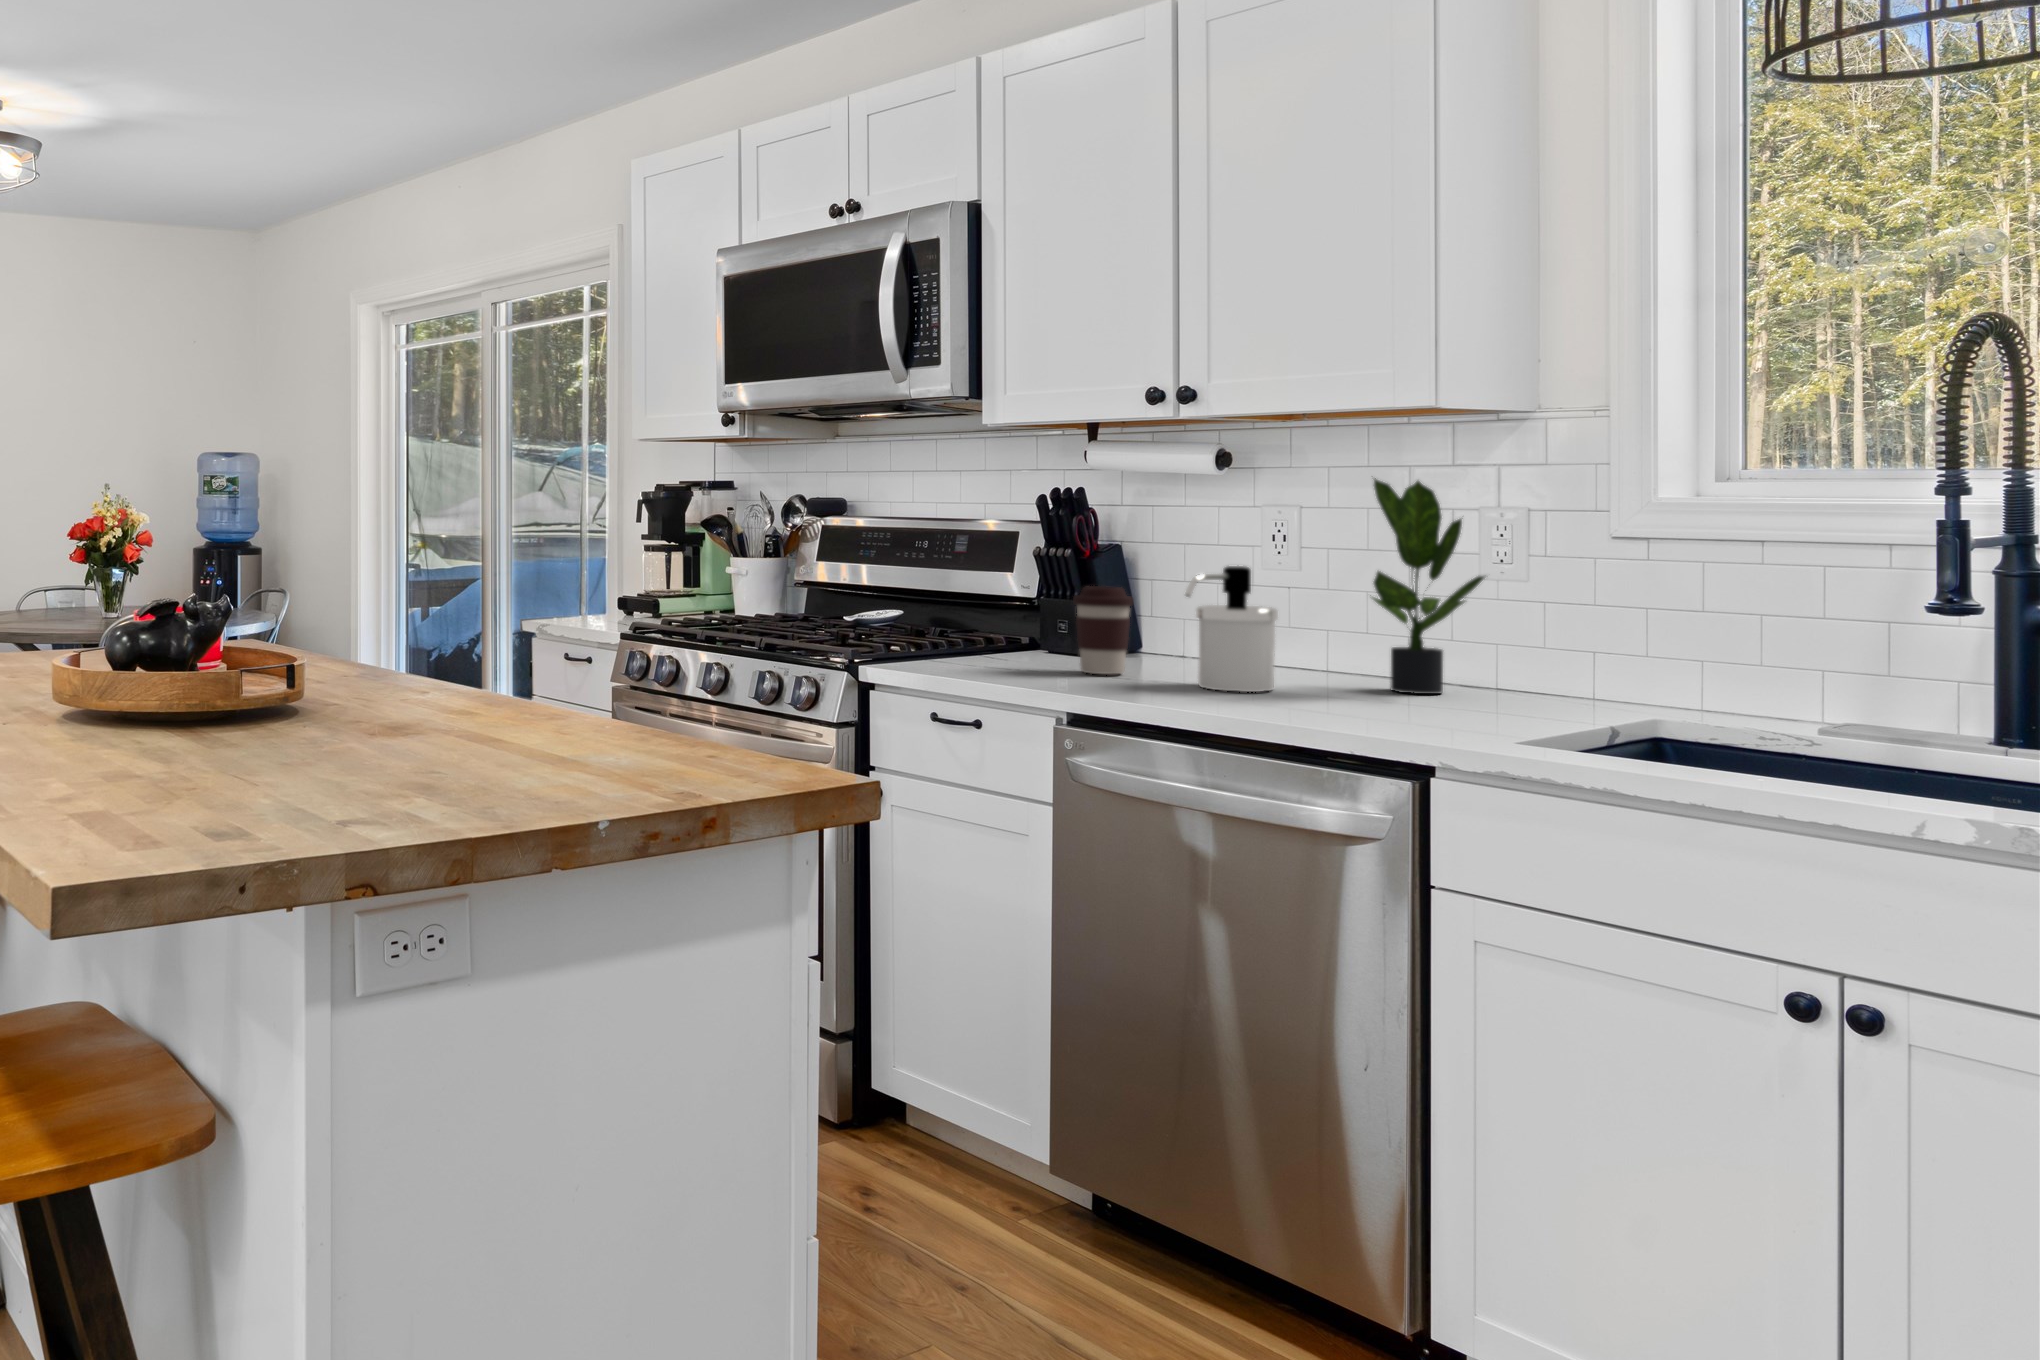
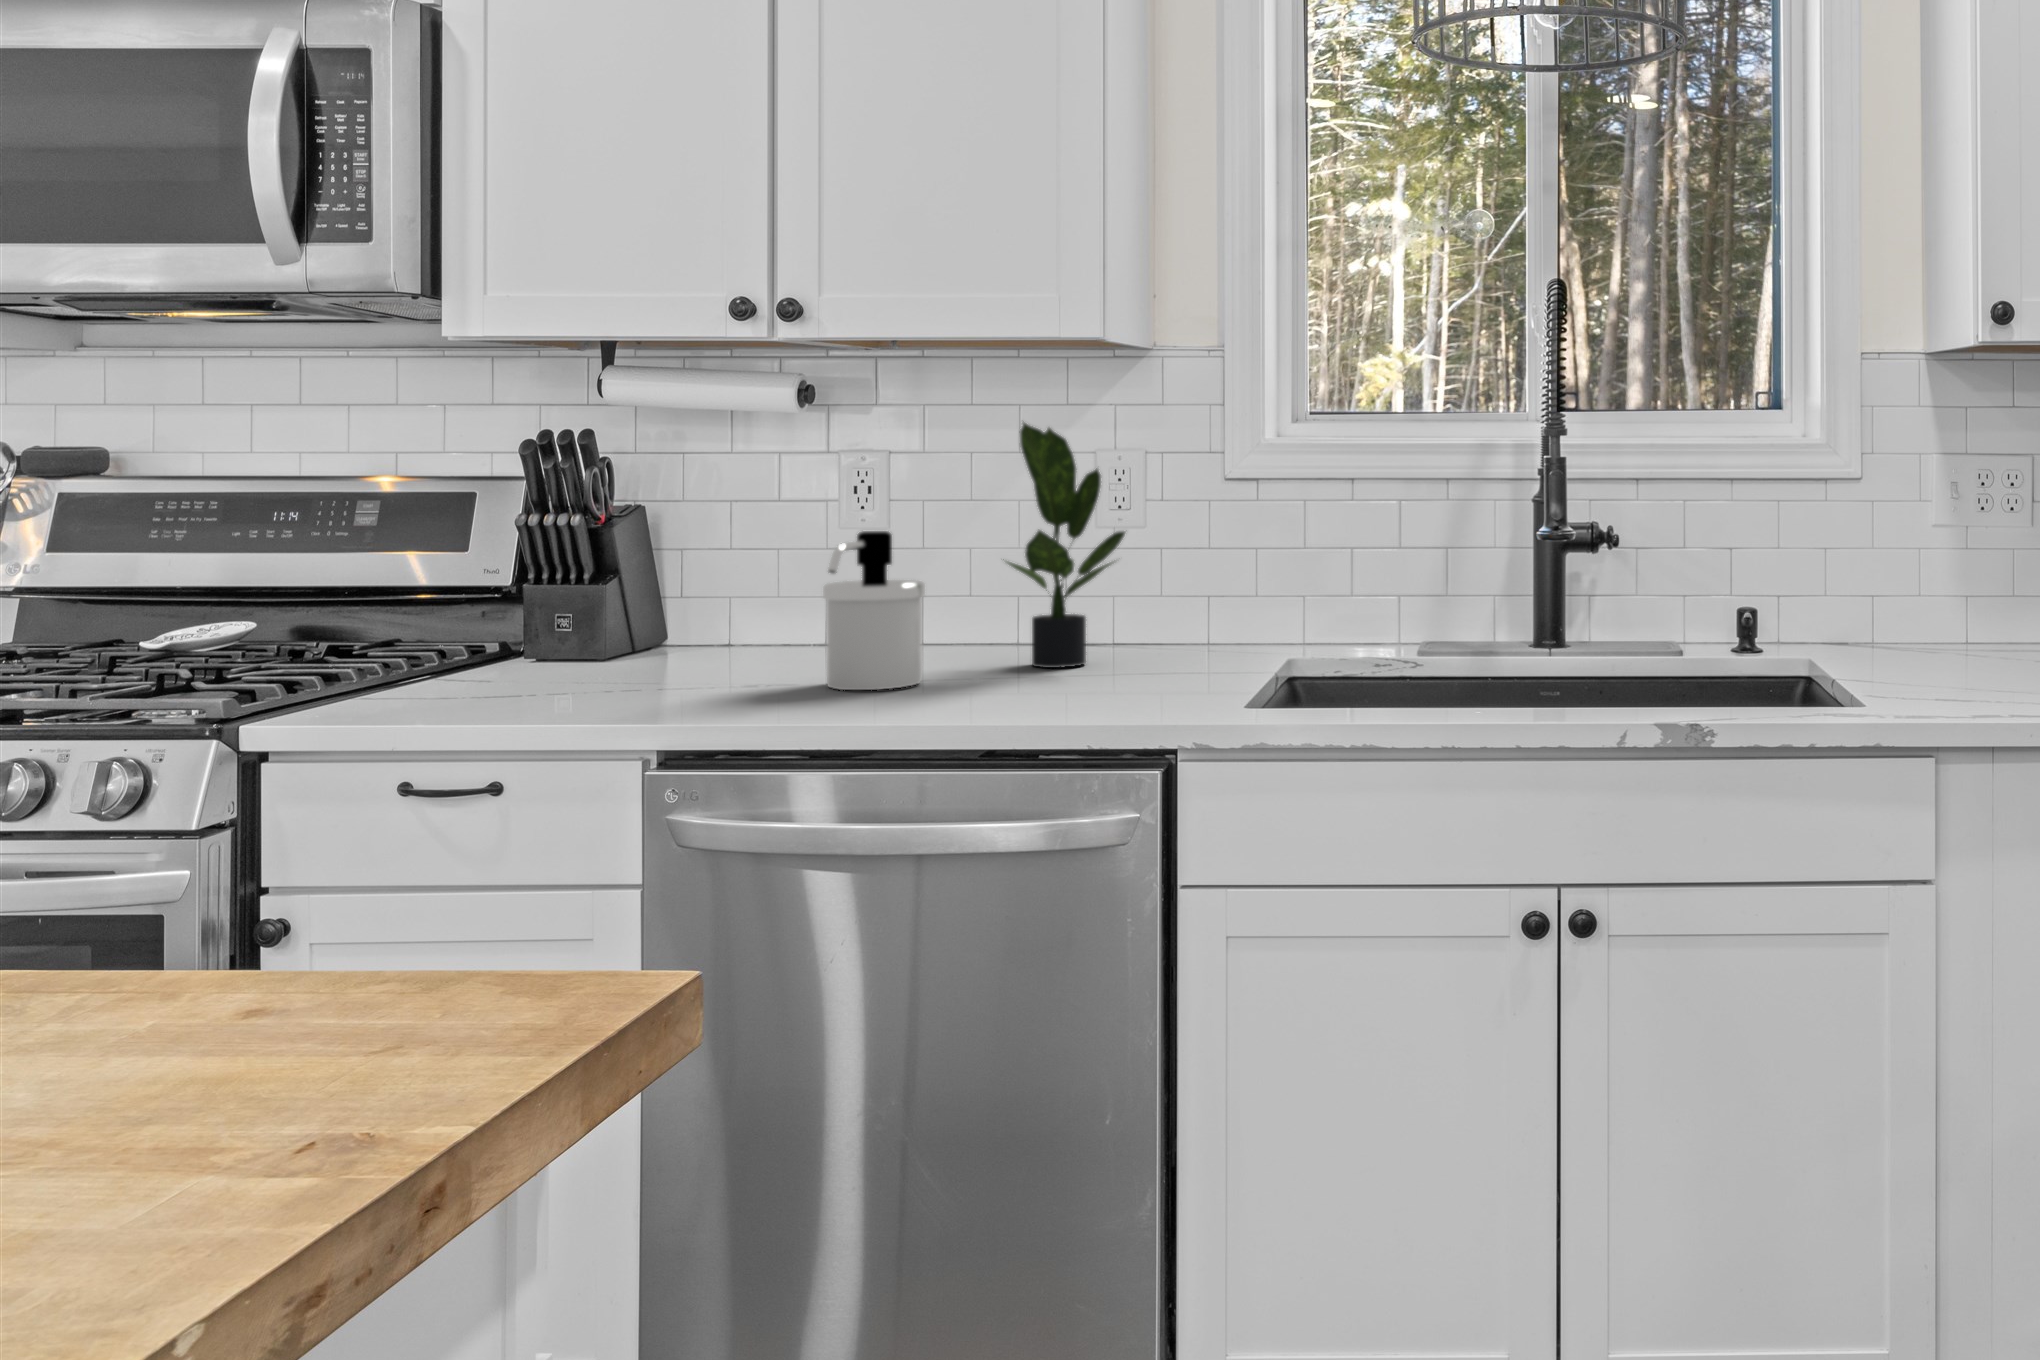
coffee cup: present [1073,586,1134,674] -> none [636,566,724,687]

